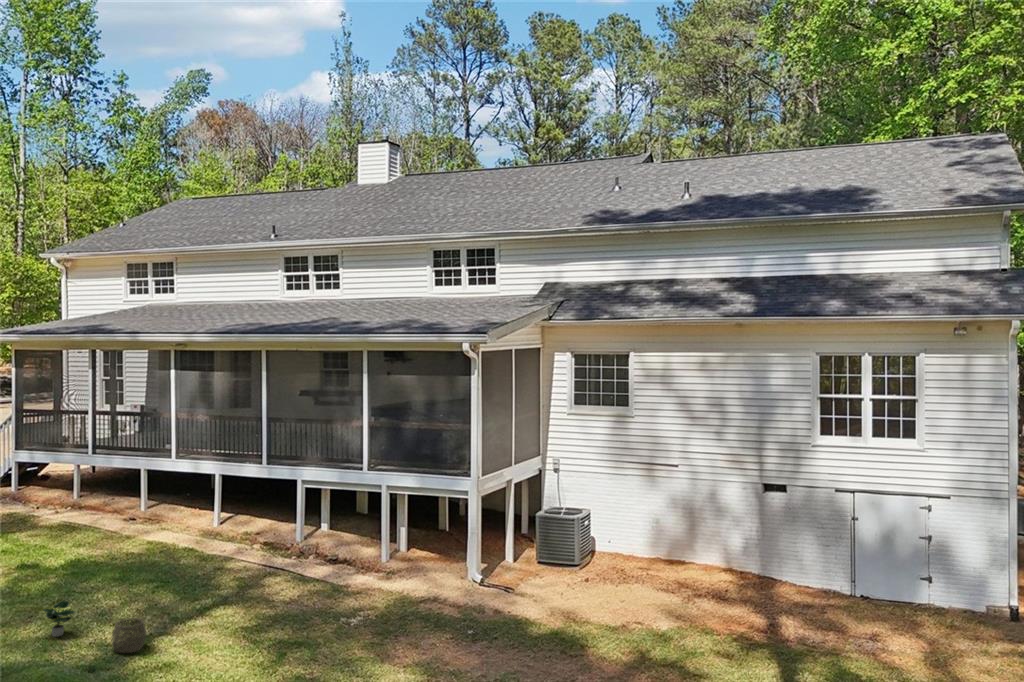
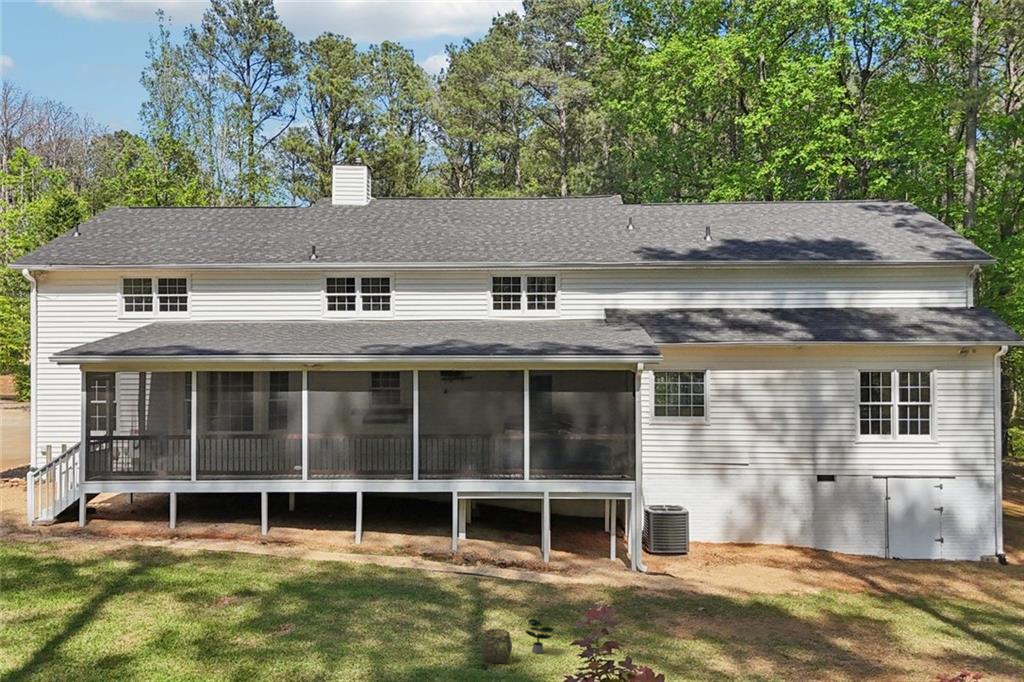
potted plant: present [43,601,75,637] -> present [525,619,554,654]

